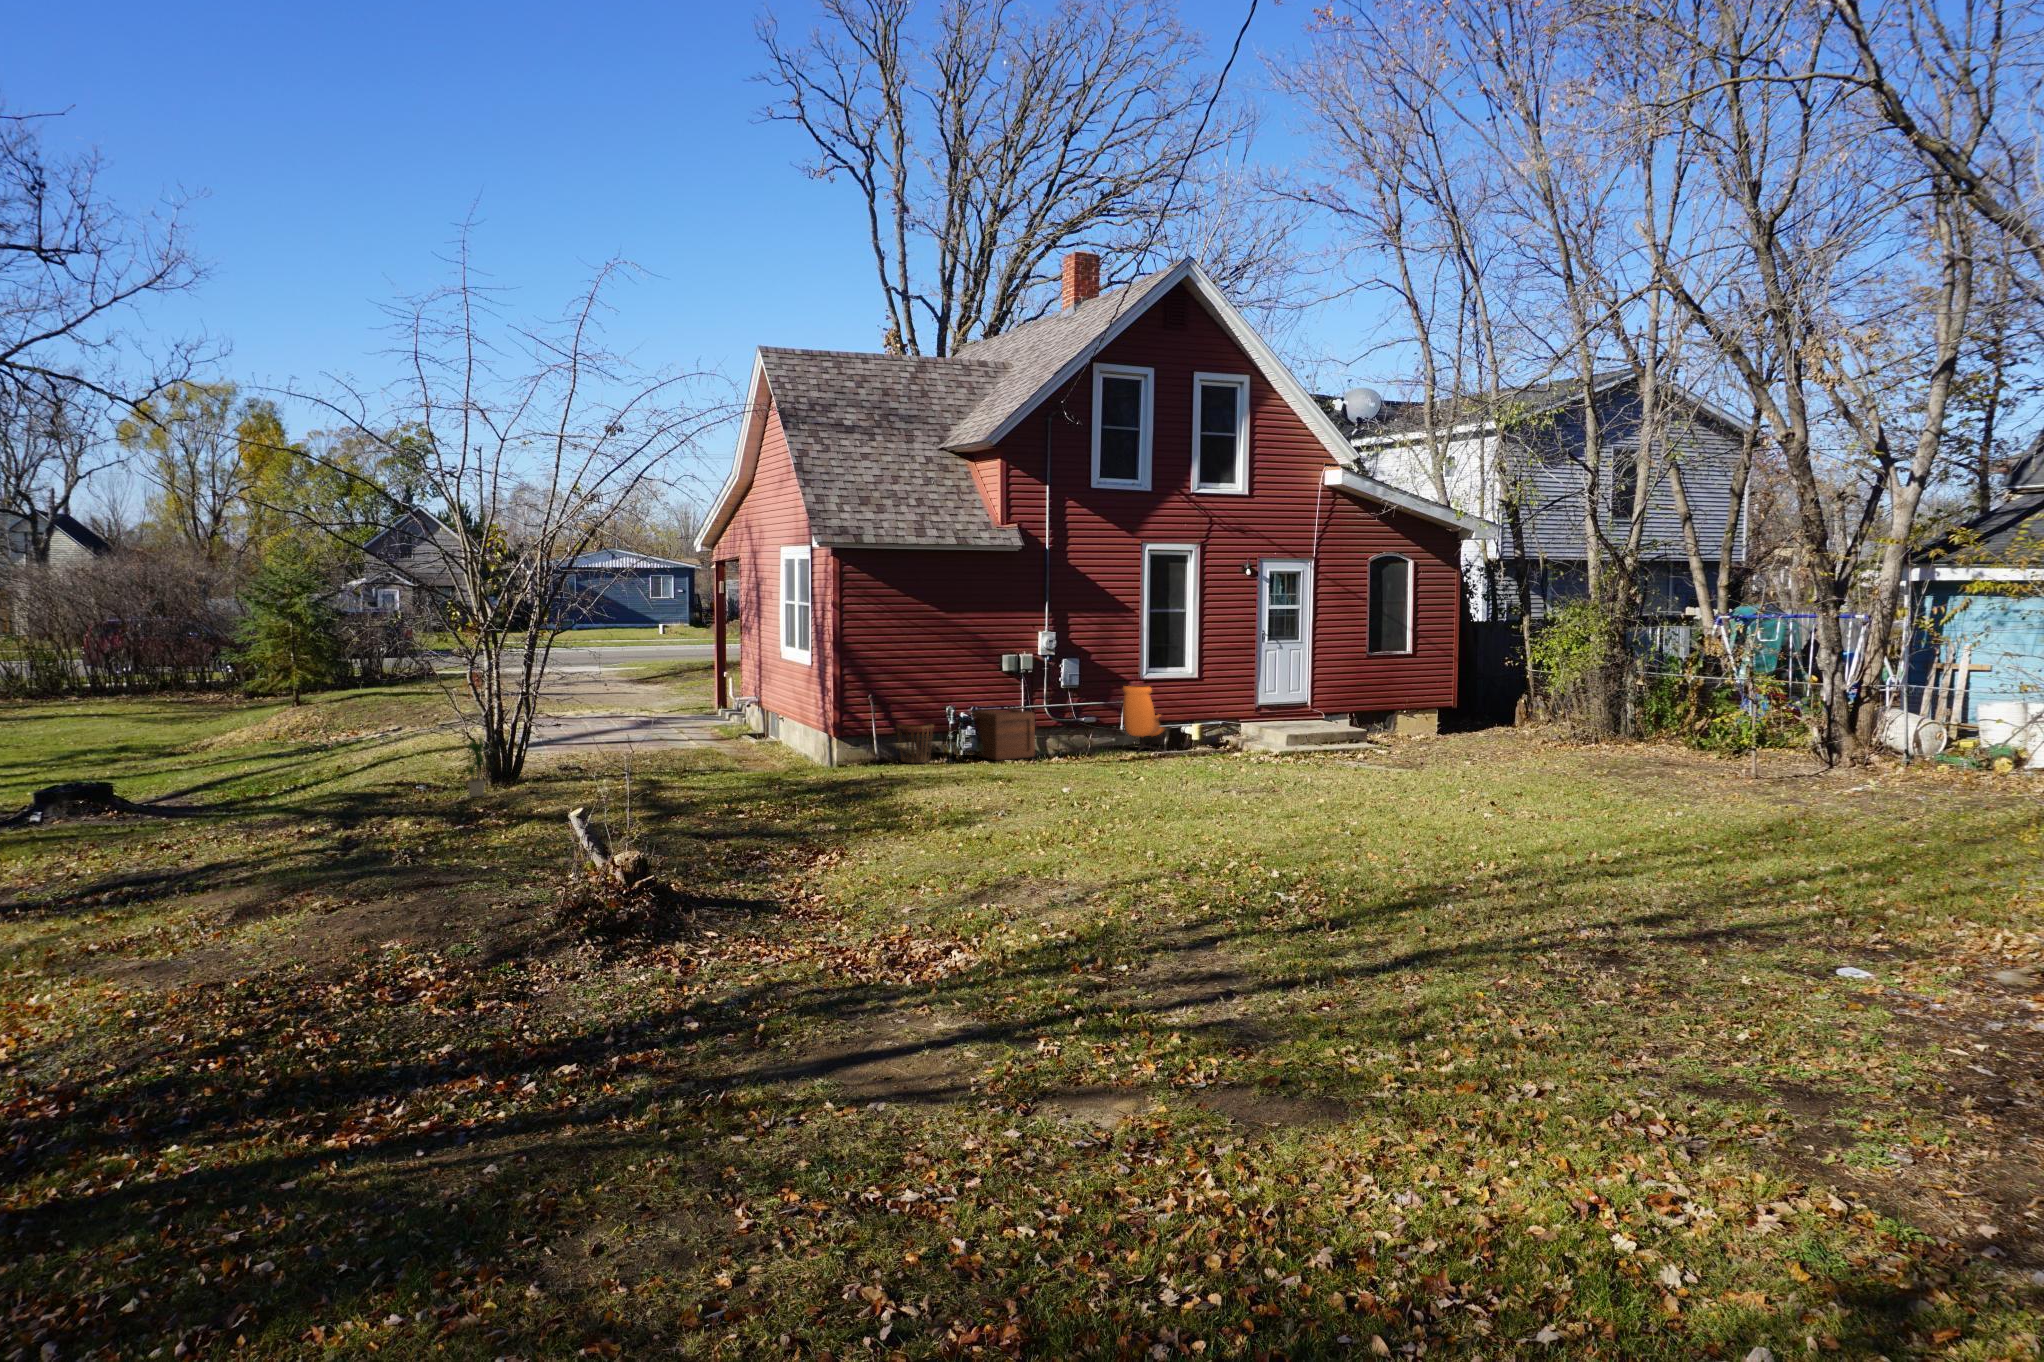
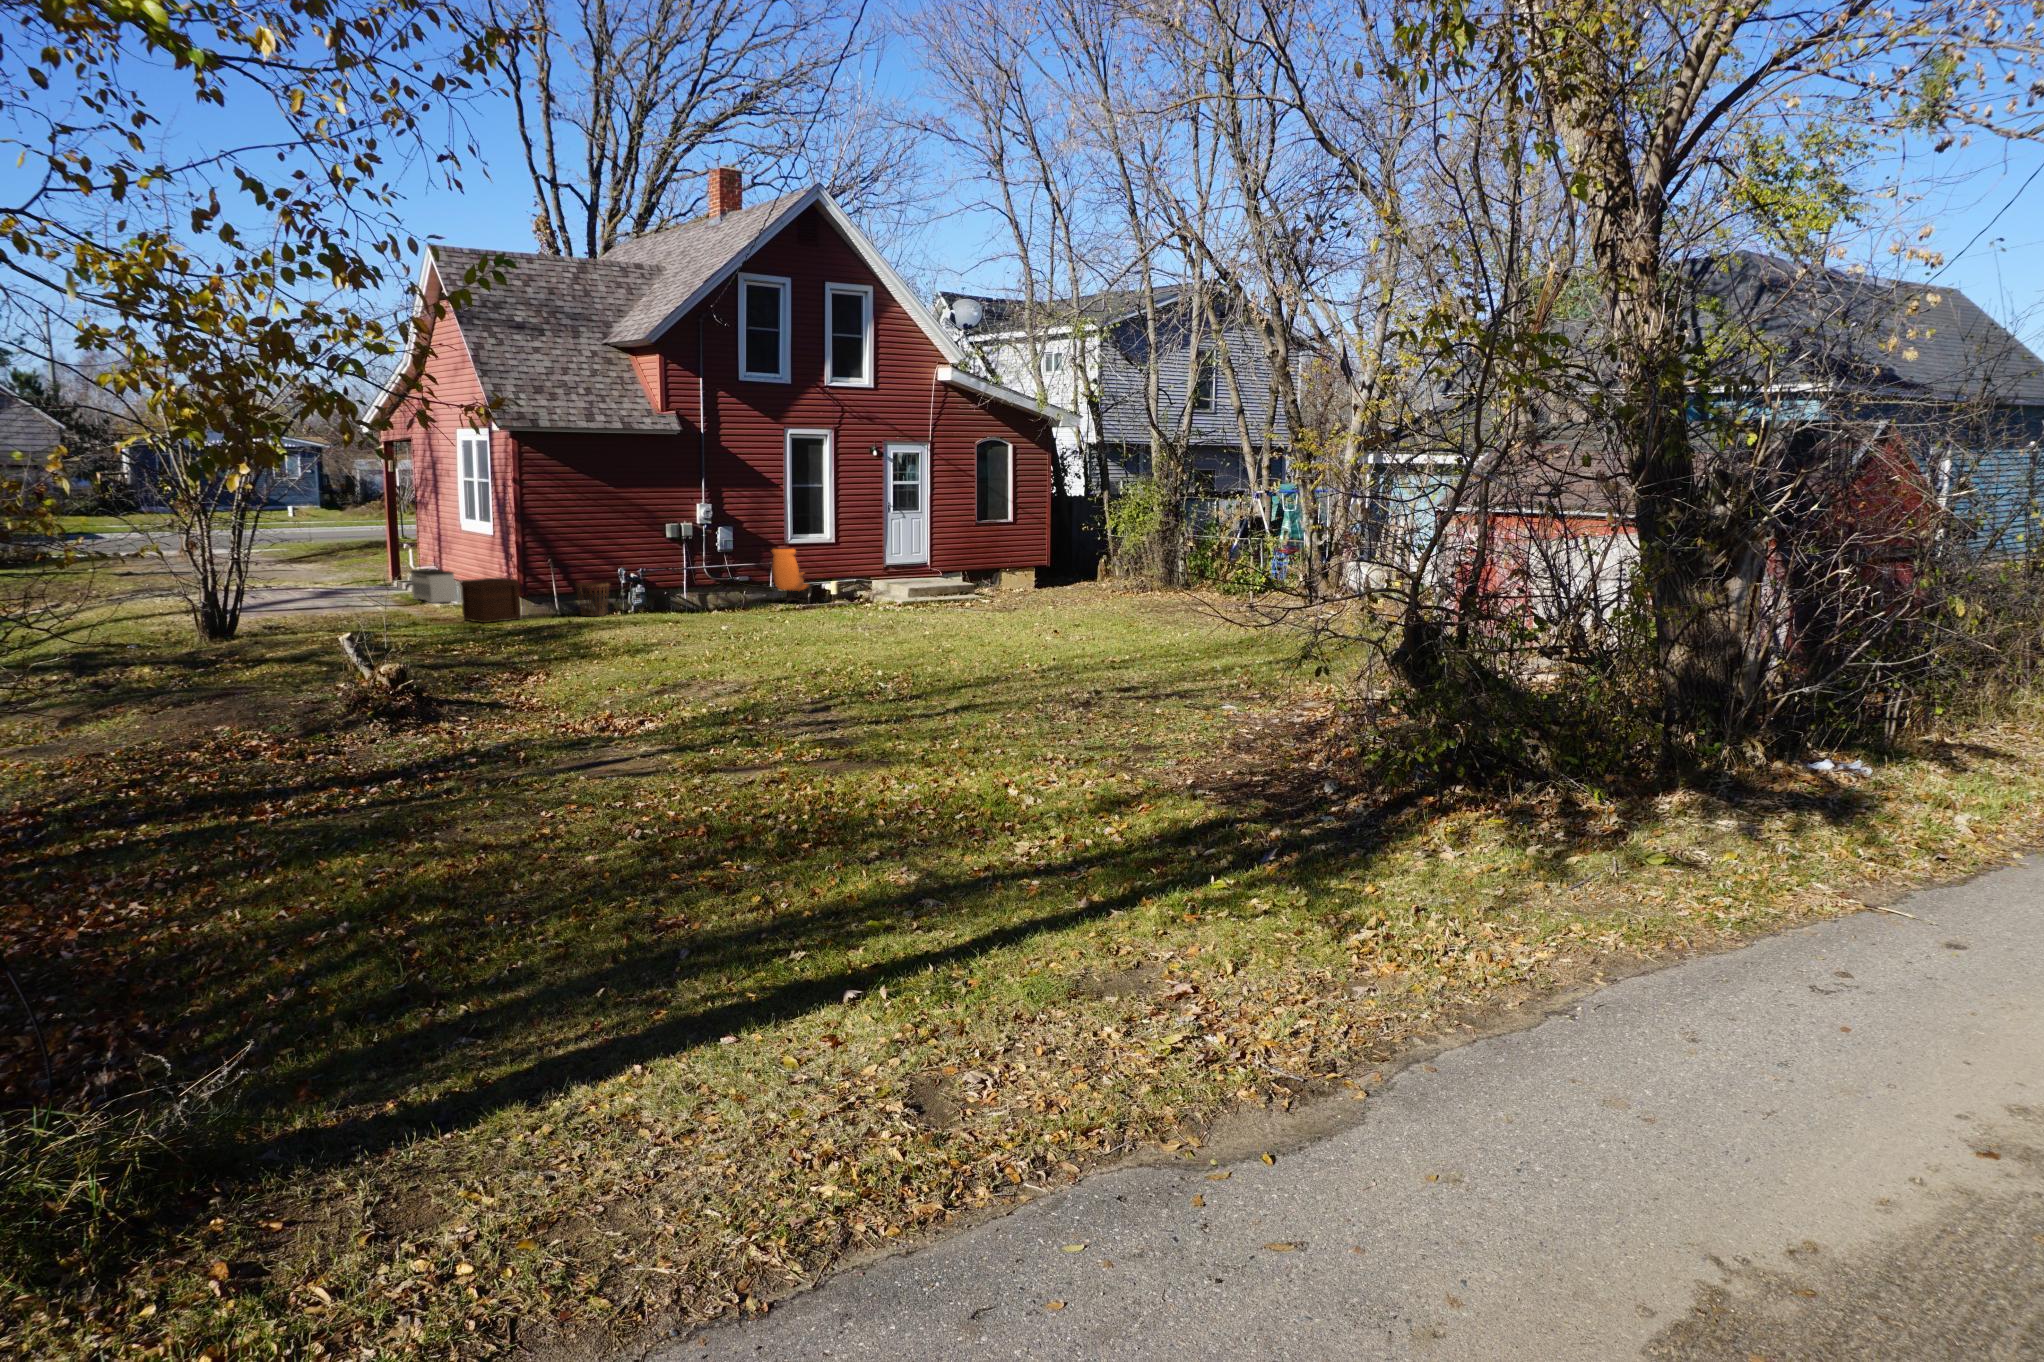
bench: none [730,698,773,737] -> present [411,569,456,603]
wooden crate: present [974,709,1035,760] -> present [460,578,522,623]
potted plant: present [467,737,486,797] -> none [168,595,208,651]

